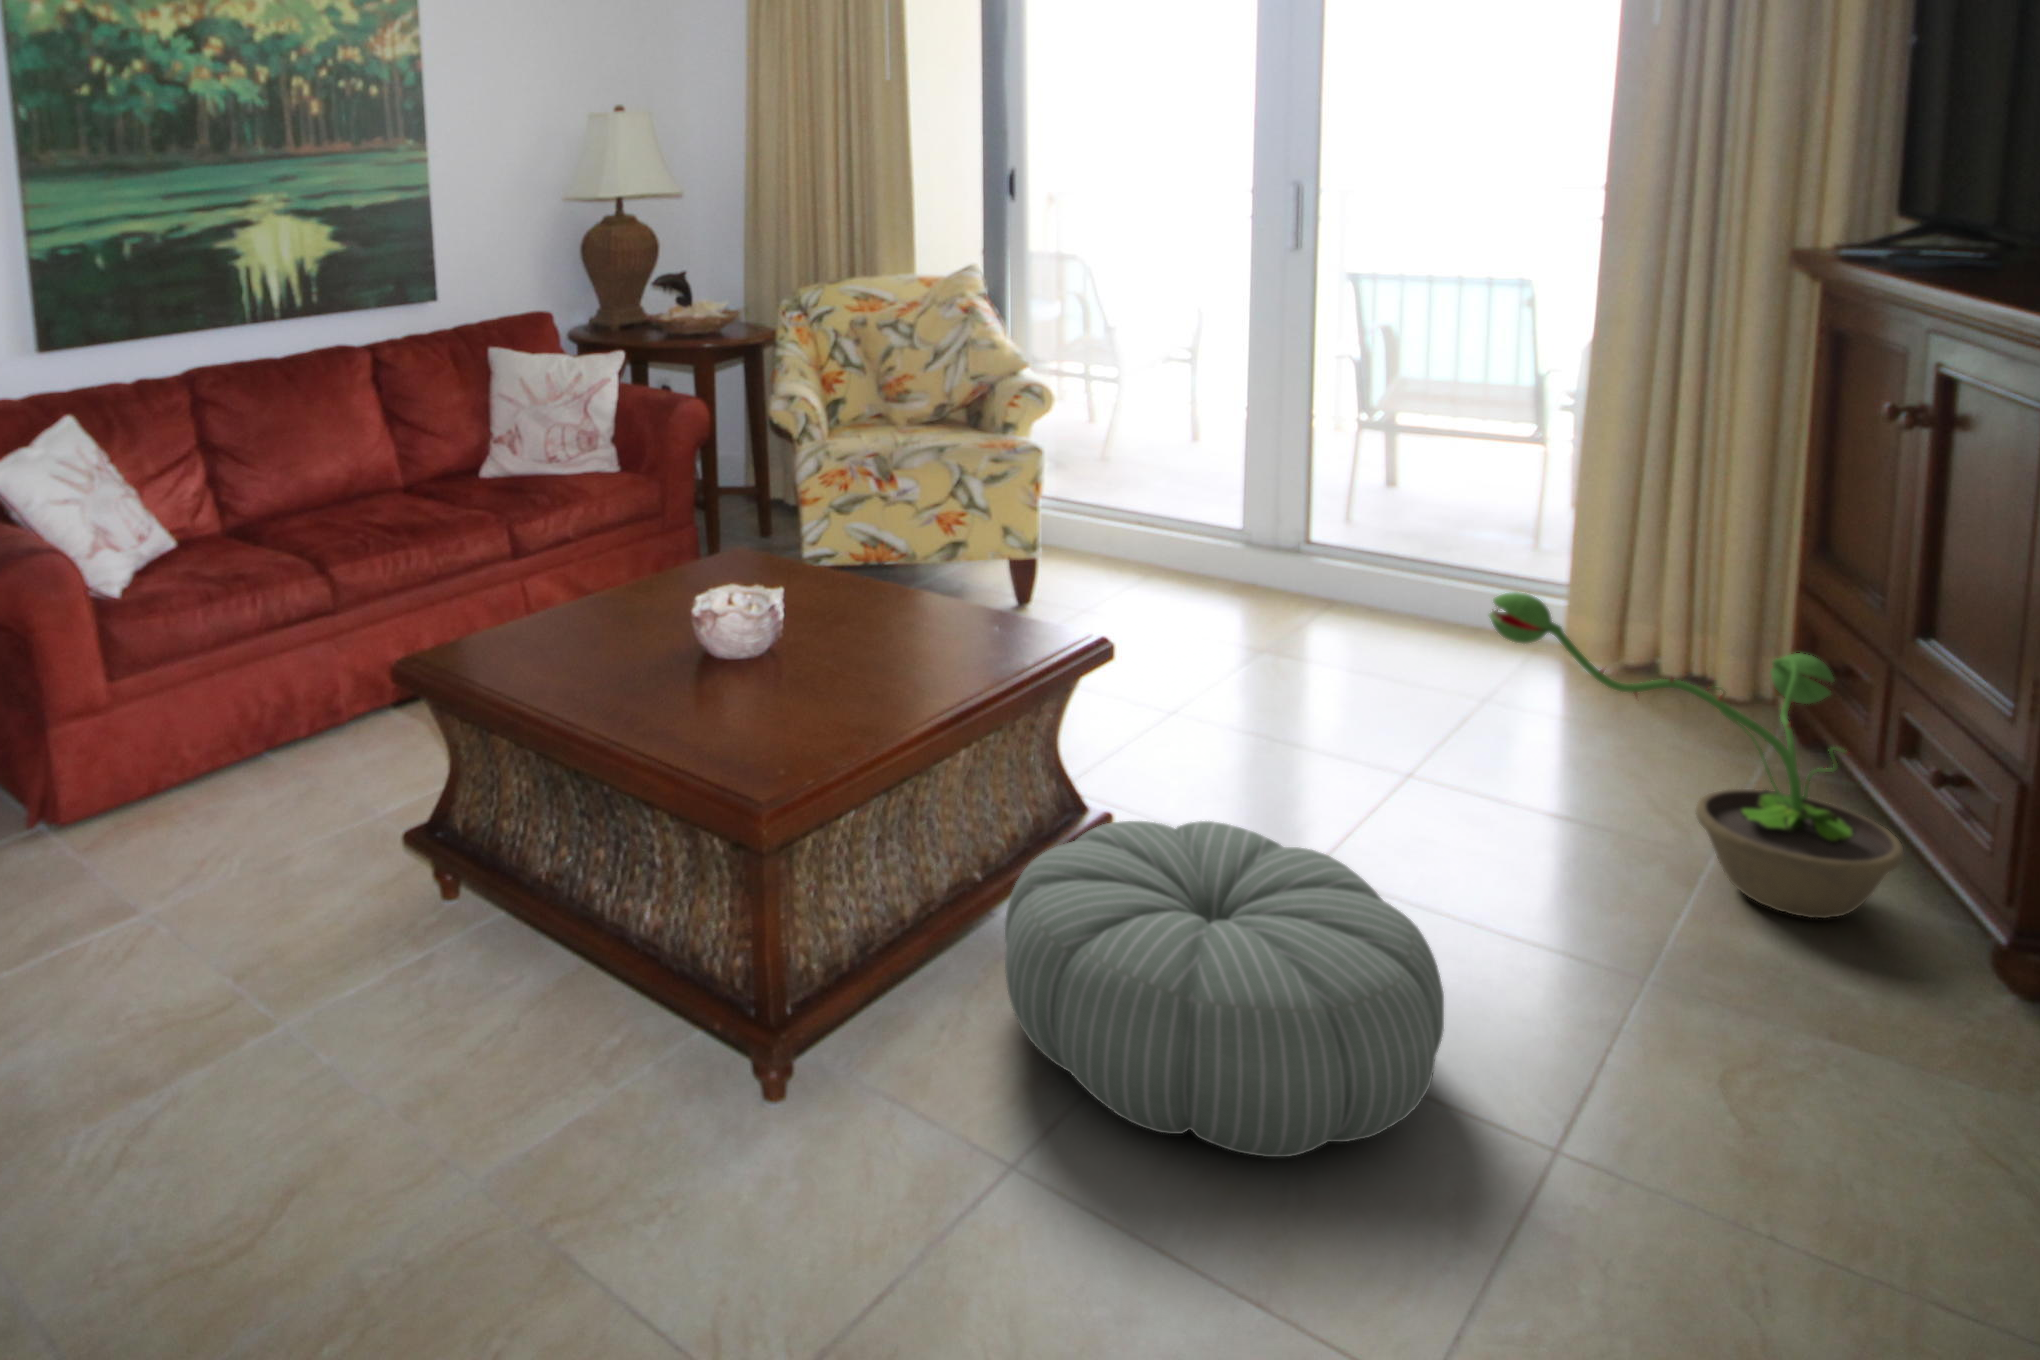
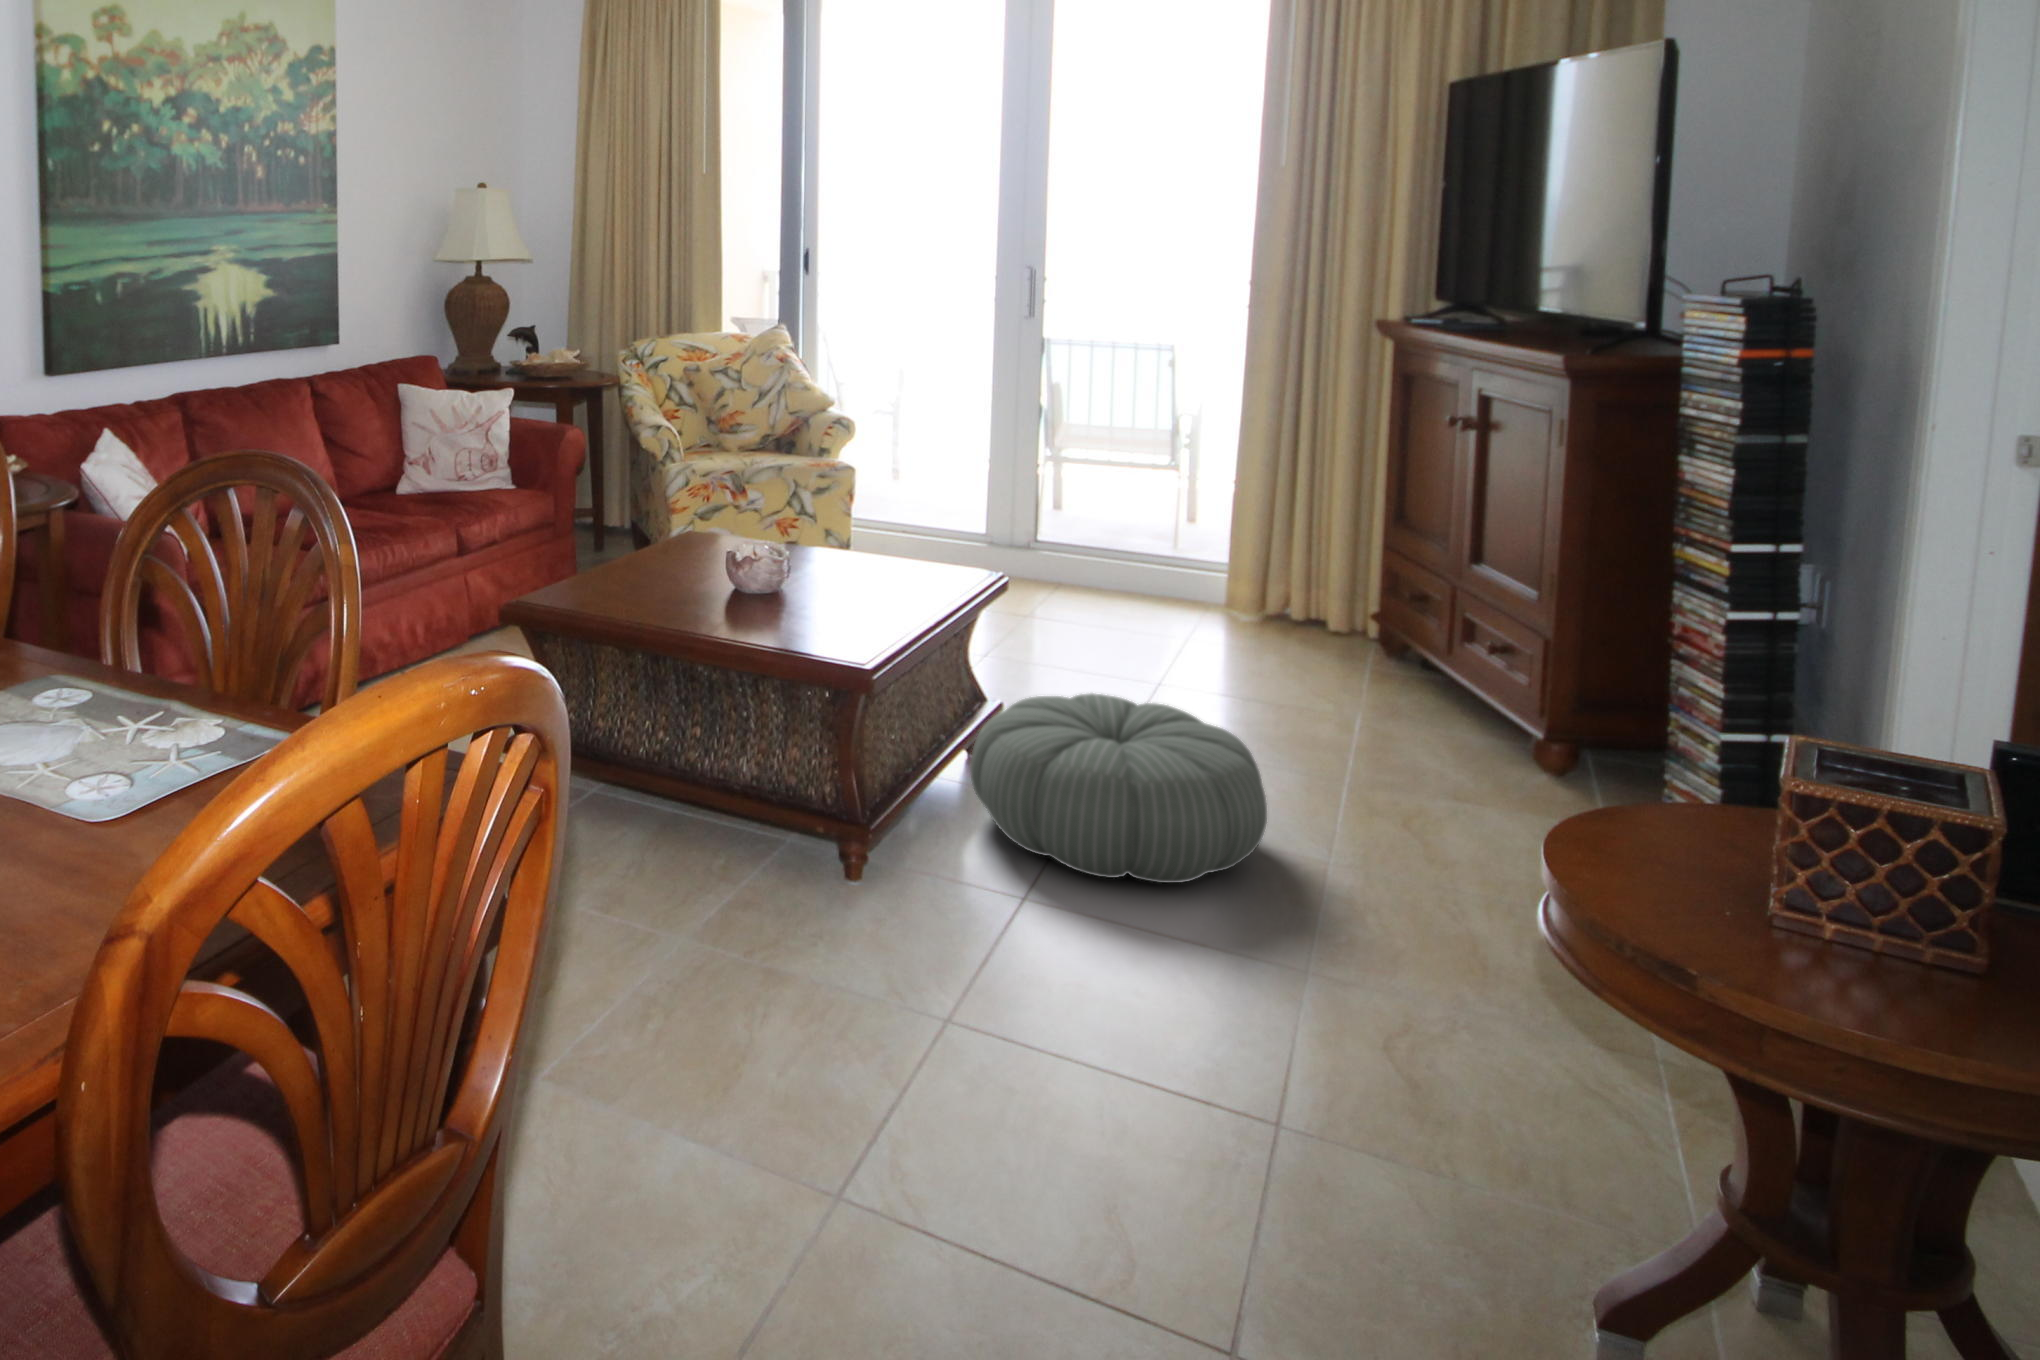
decorative plant: present [1489,592,1904,918] -> none [1227,542,1475,745]

